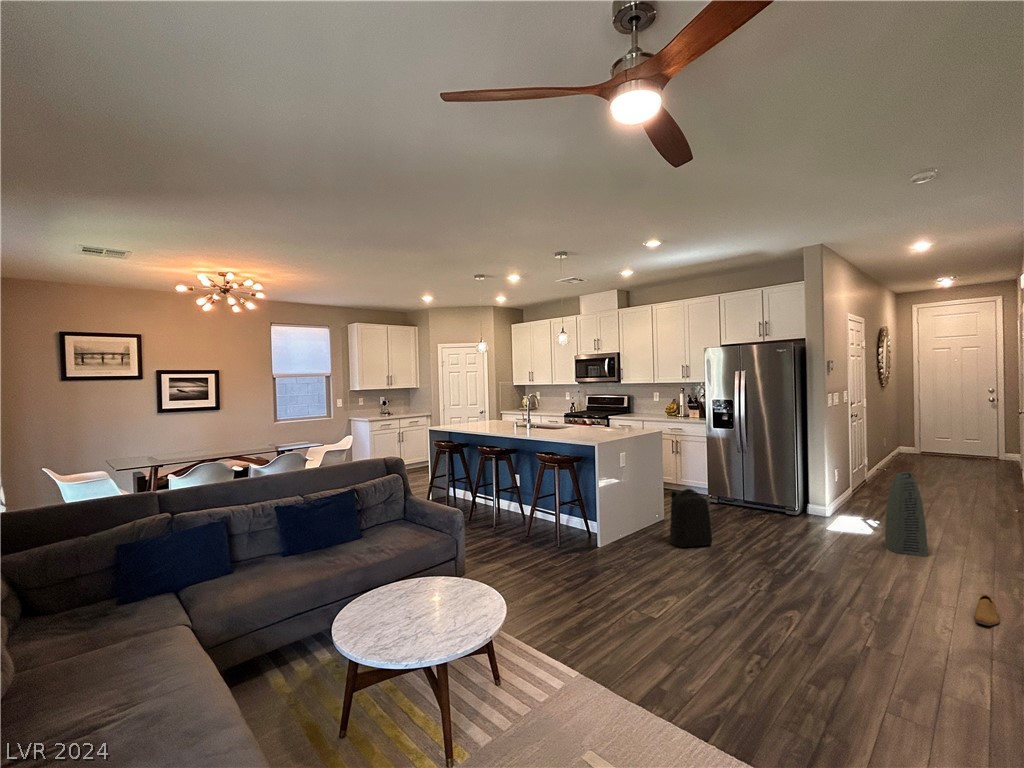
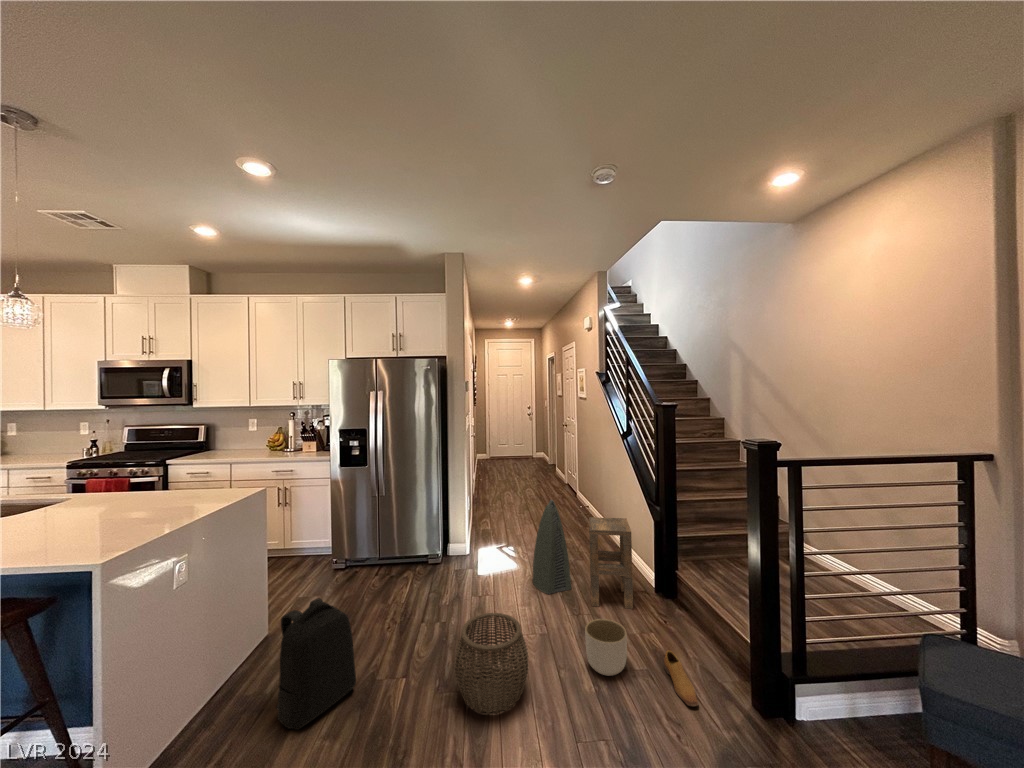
side table: none [938,492,1006,582] -> present [589,517,633,609]
woven basket: none [773,522,832,578] -> present [455,613,528,714]
planter: none [892,555,936,596] -> present [585,619,627,676]

